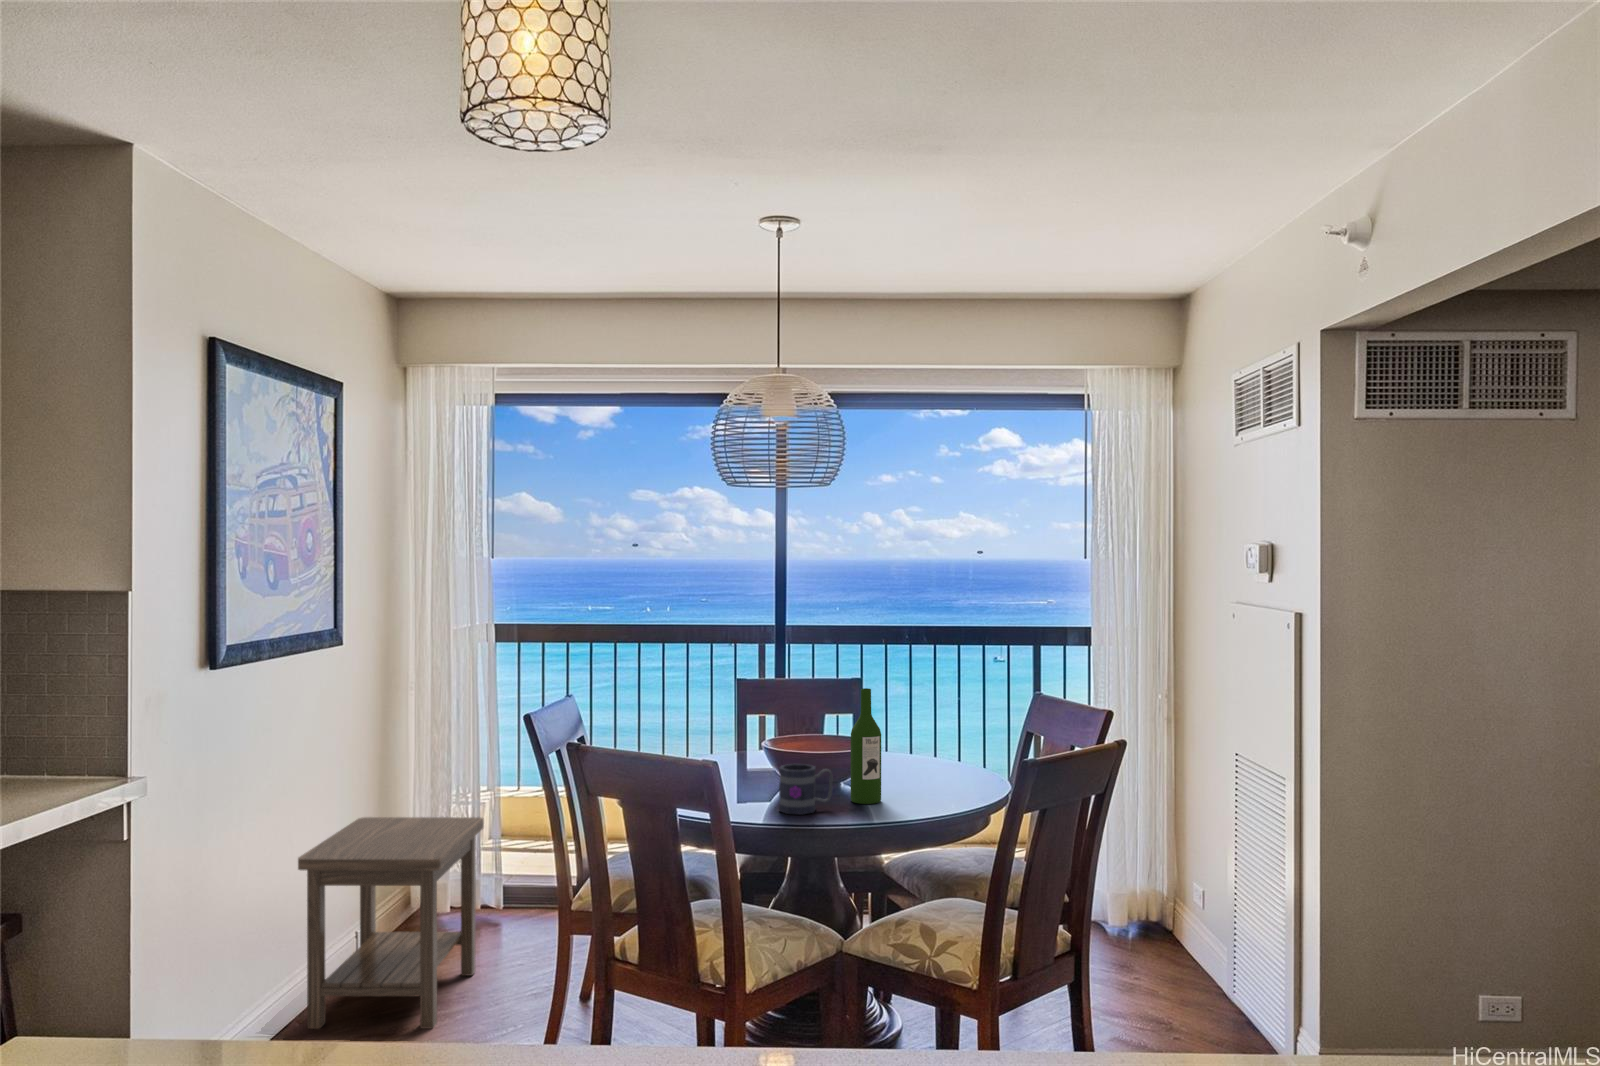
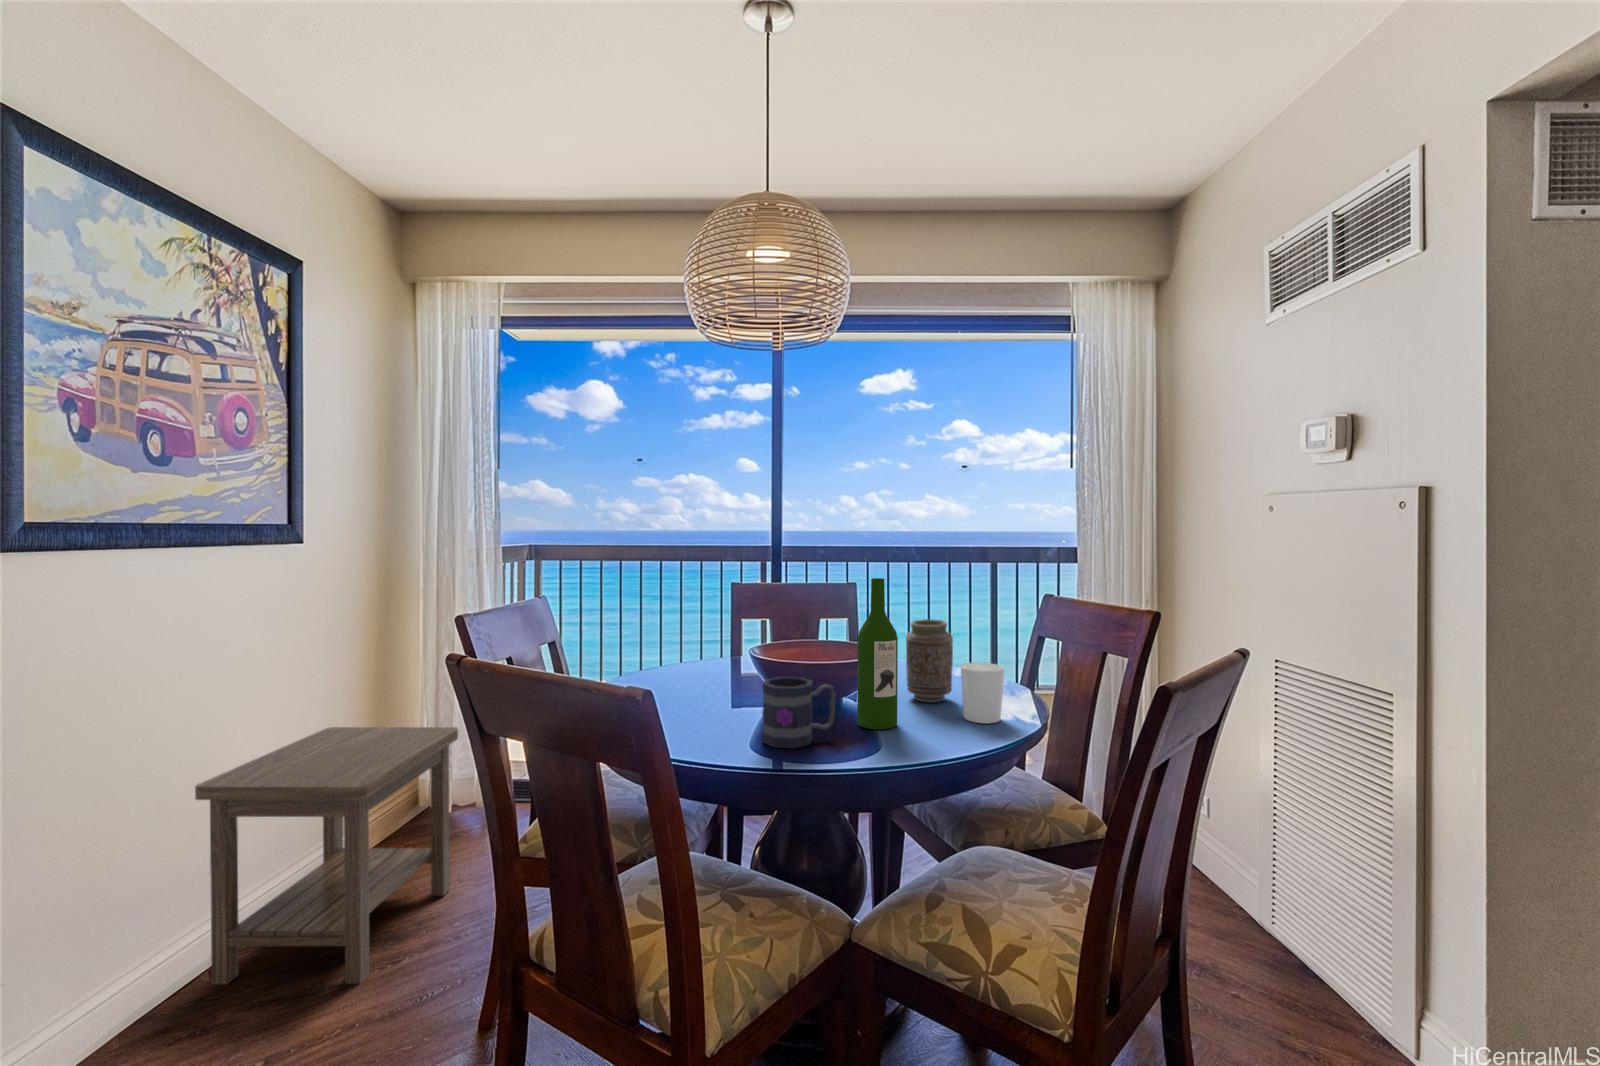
vase: none [893,718,932,786] -> present [906,619,953,702]
candle holder: none [932,754,966,800] -> present [961,663,1004,723]

